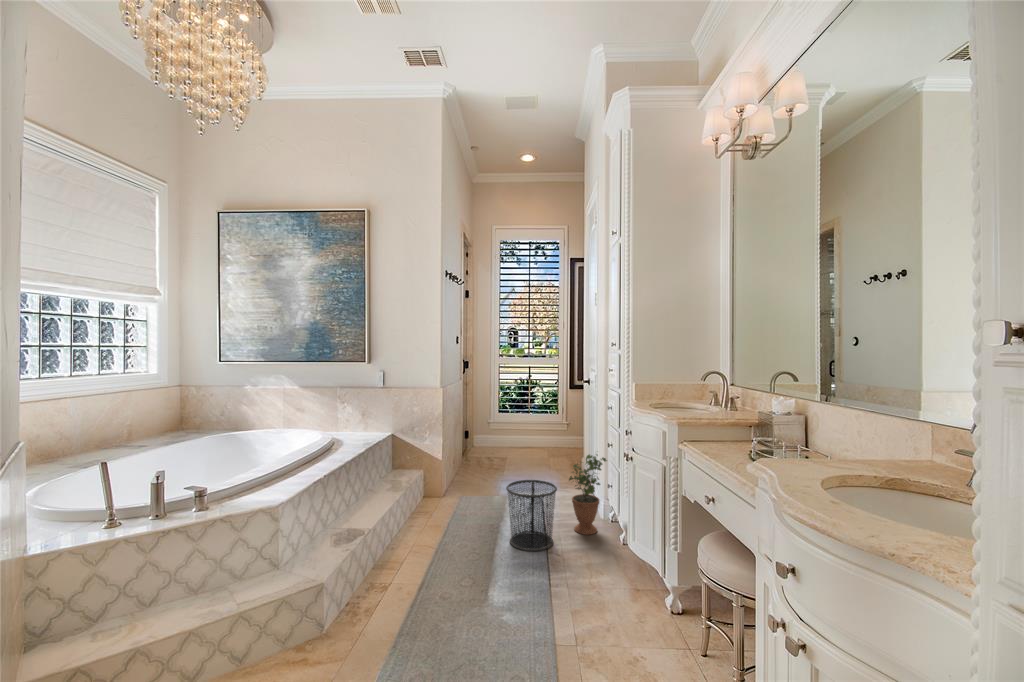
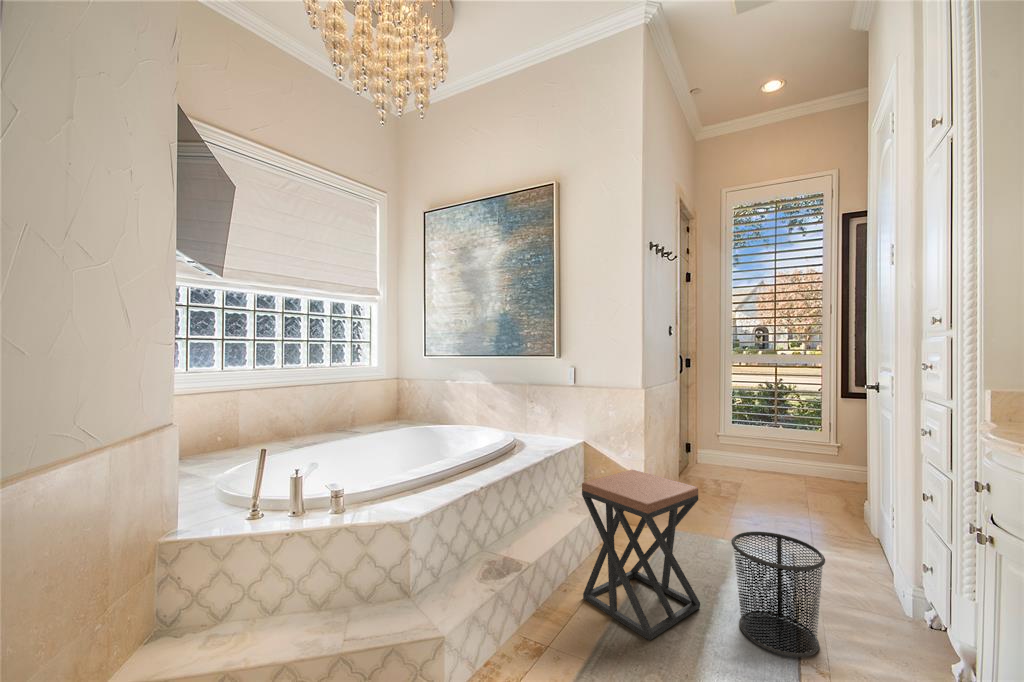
stool: none [405,450,486,563] -> present [582,470,700,641]
potted plant: present [569,454,607,535] -> none [848,505,933,650]

